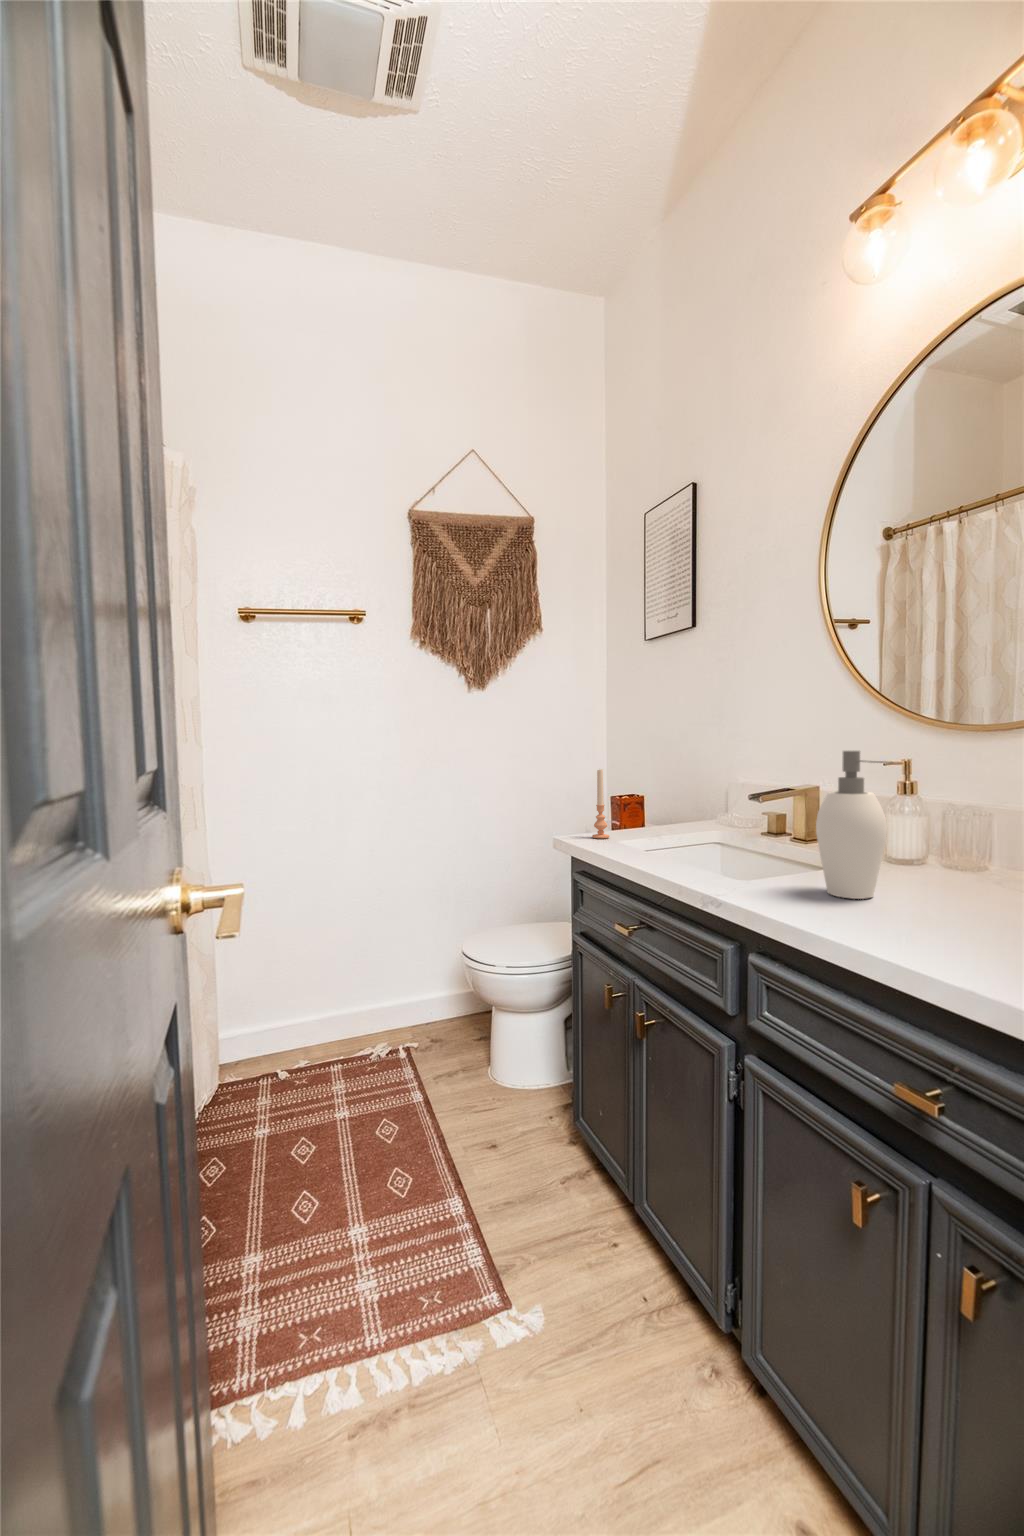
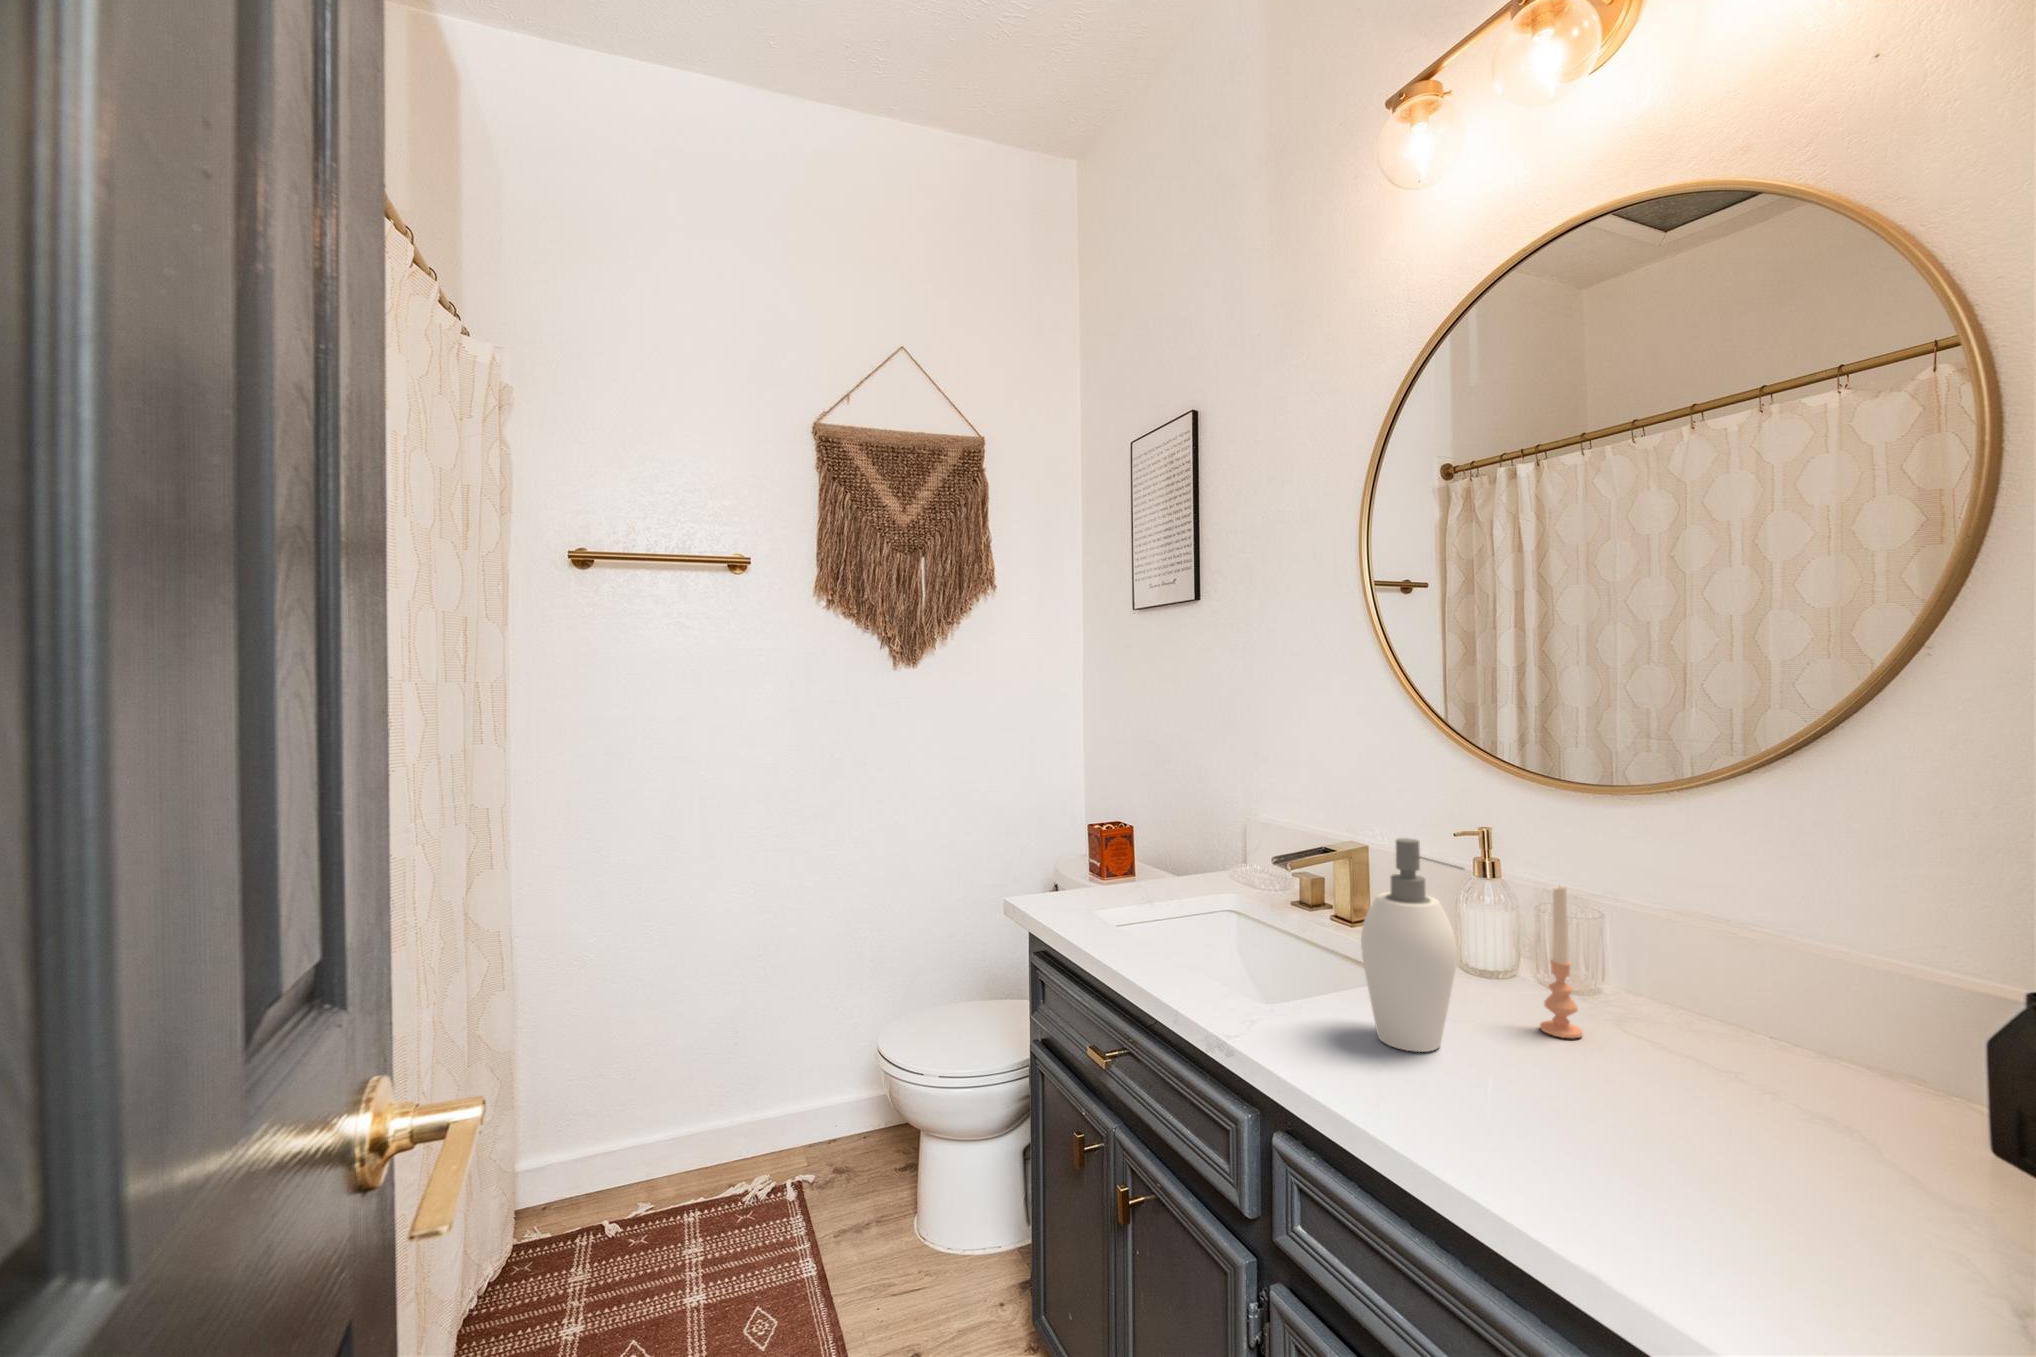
candle: present [592,769,609,838] -> present [1540,886,1583,1038]

